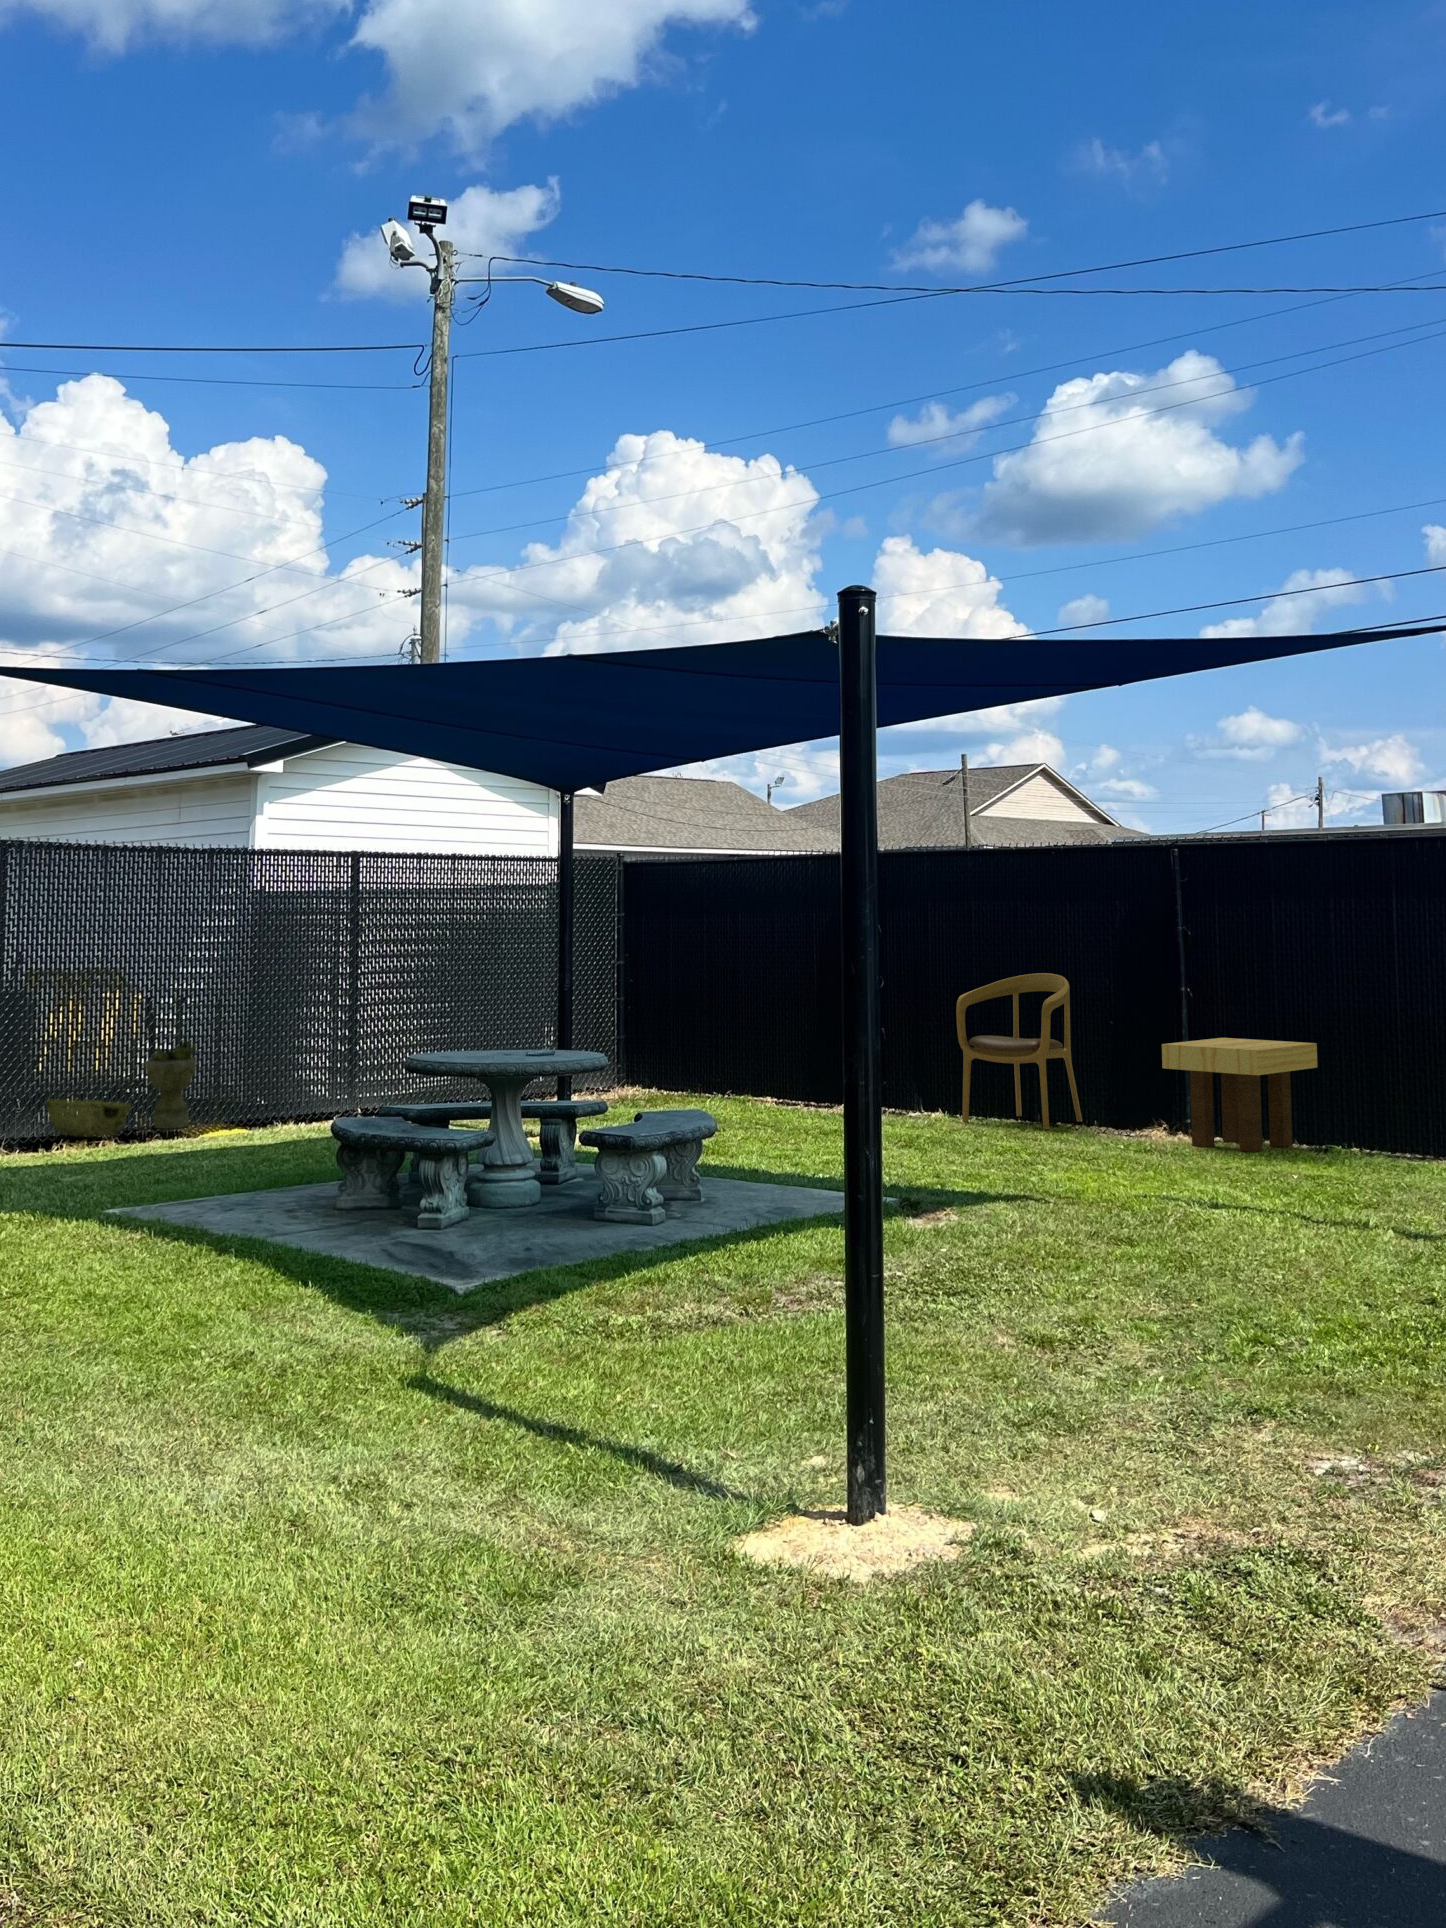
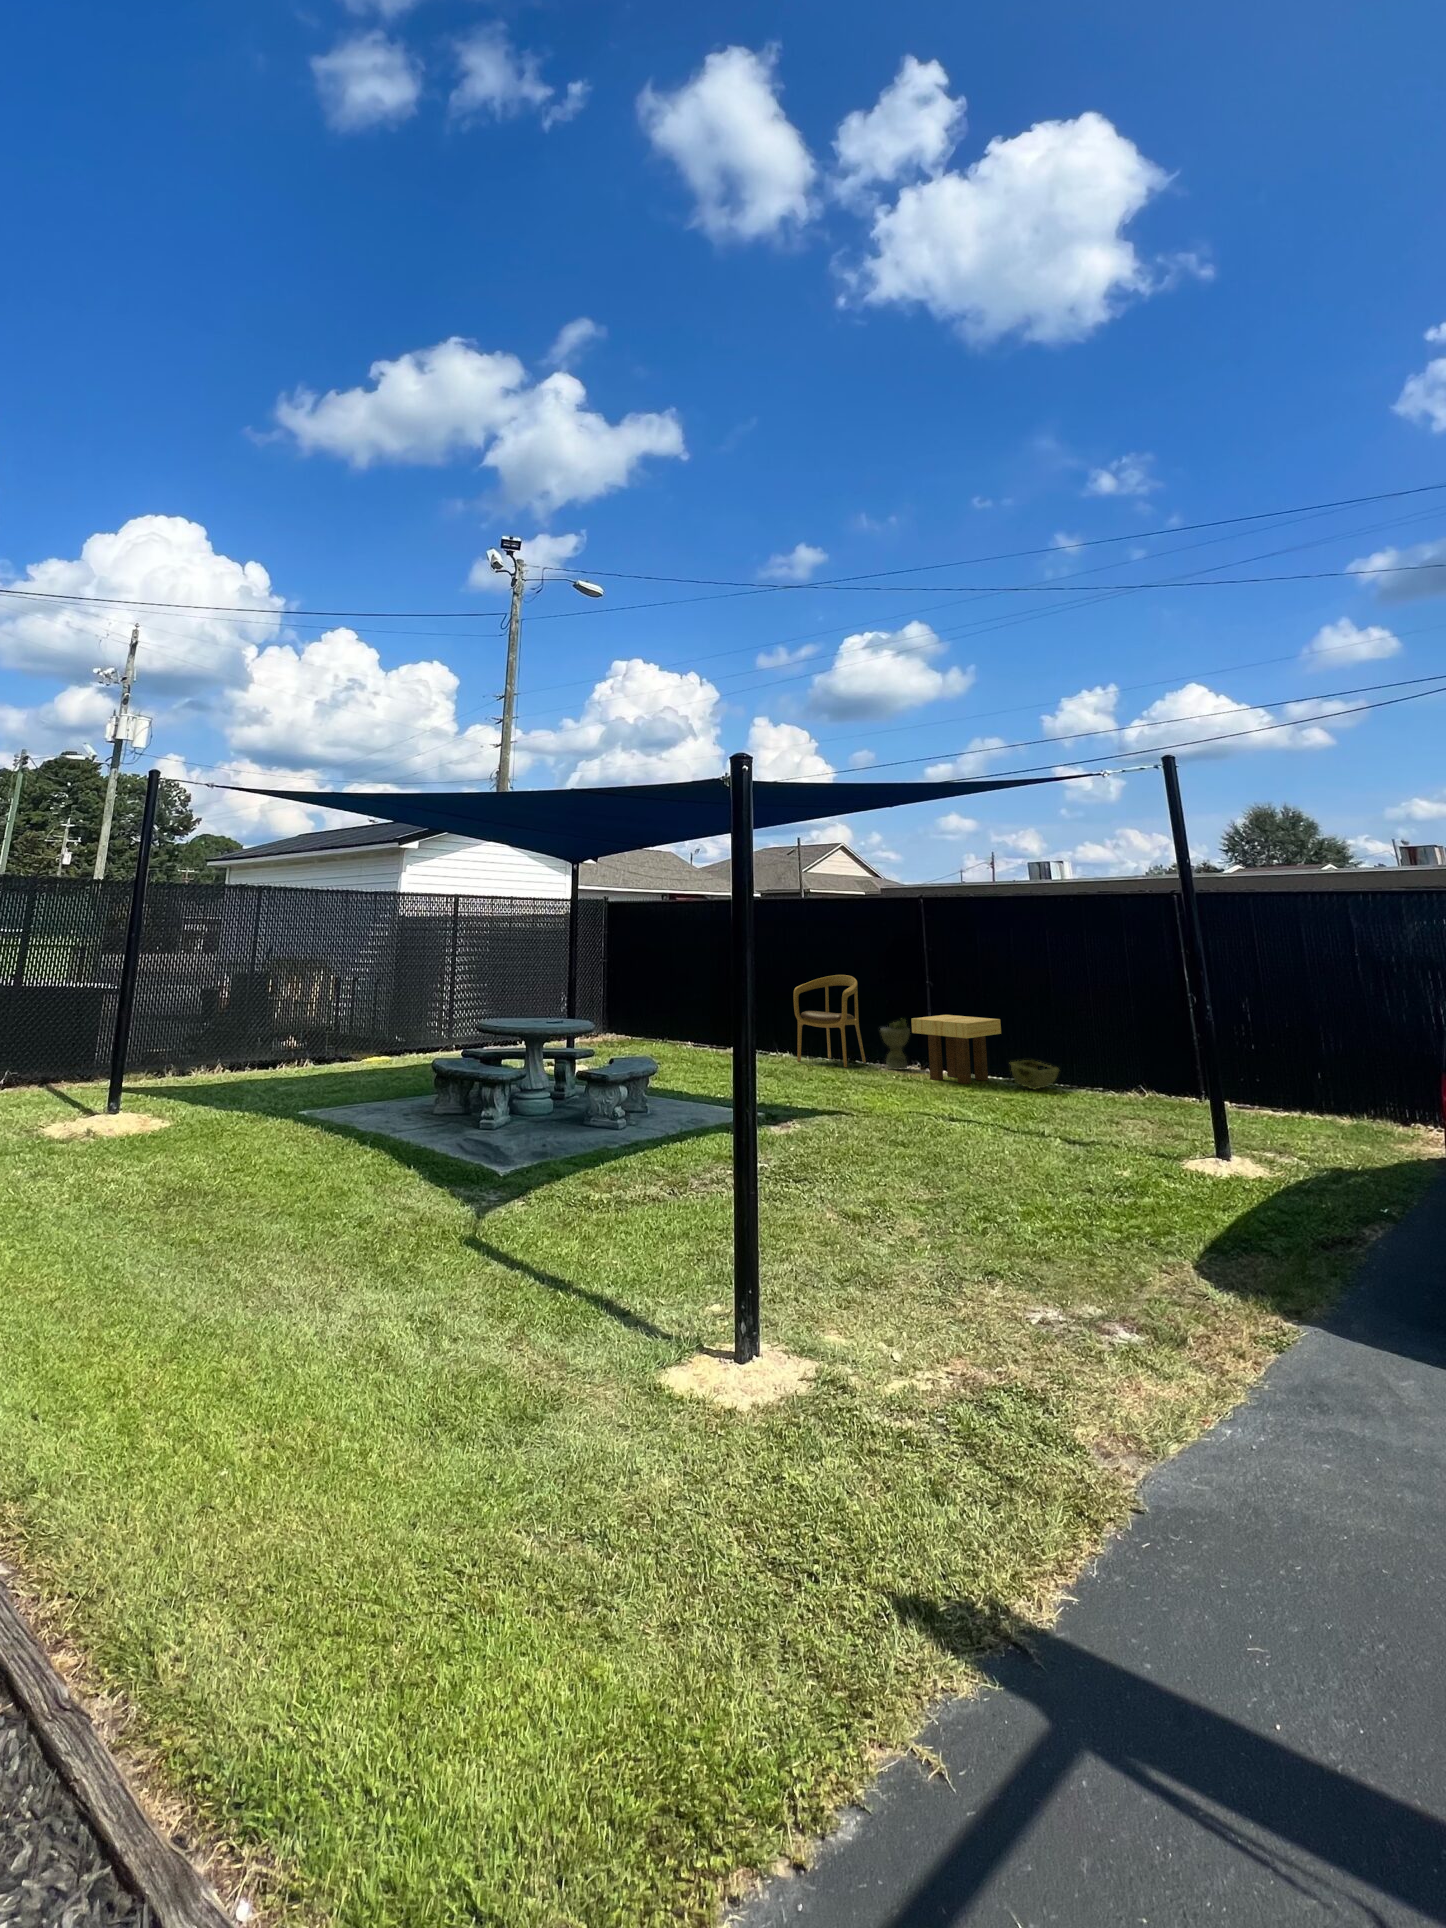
planter: present [145,1041,197,1129] -> present [881,1020,910,1070]
woven basket: present [47,1099,130,1138] -> present [1010,1060,1059,1089]

